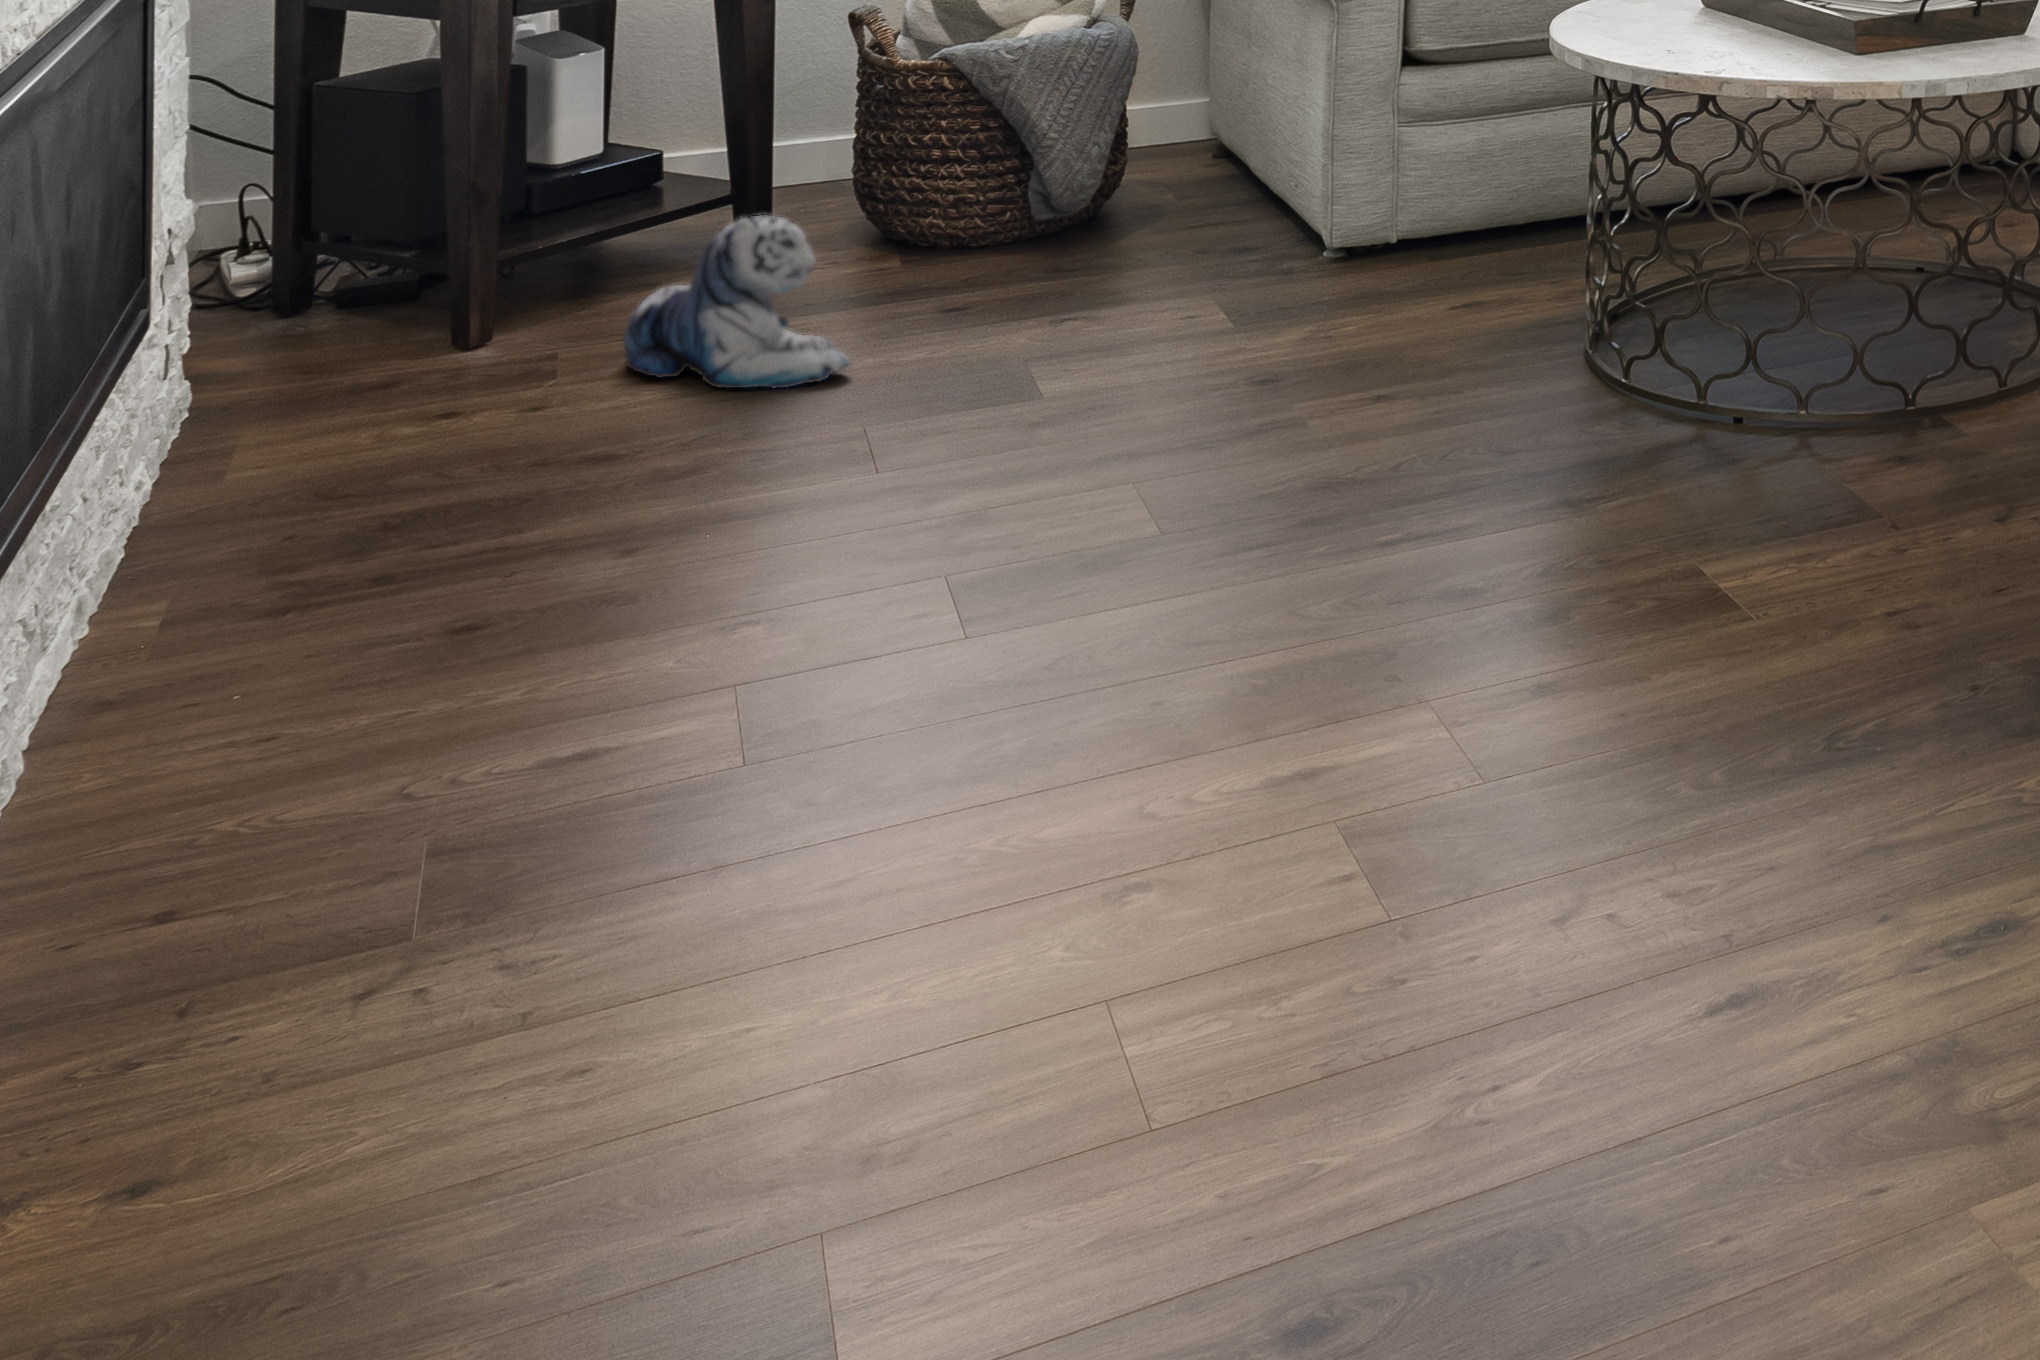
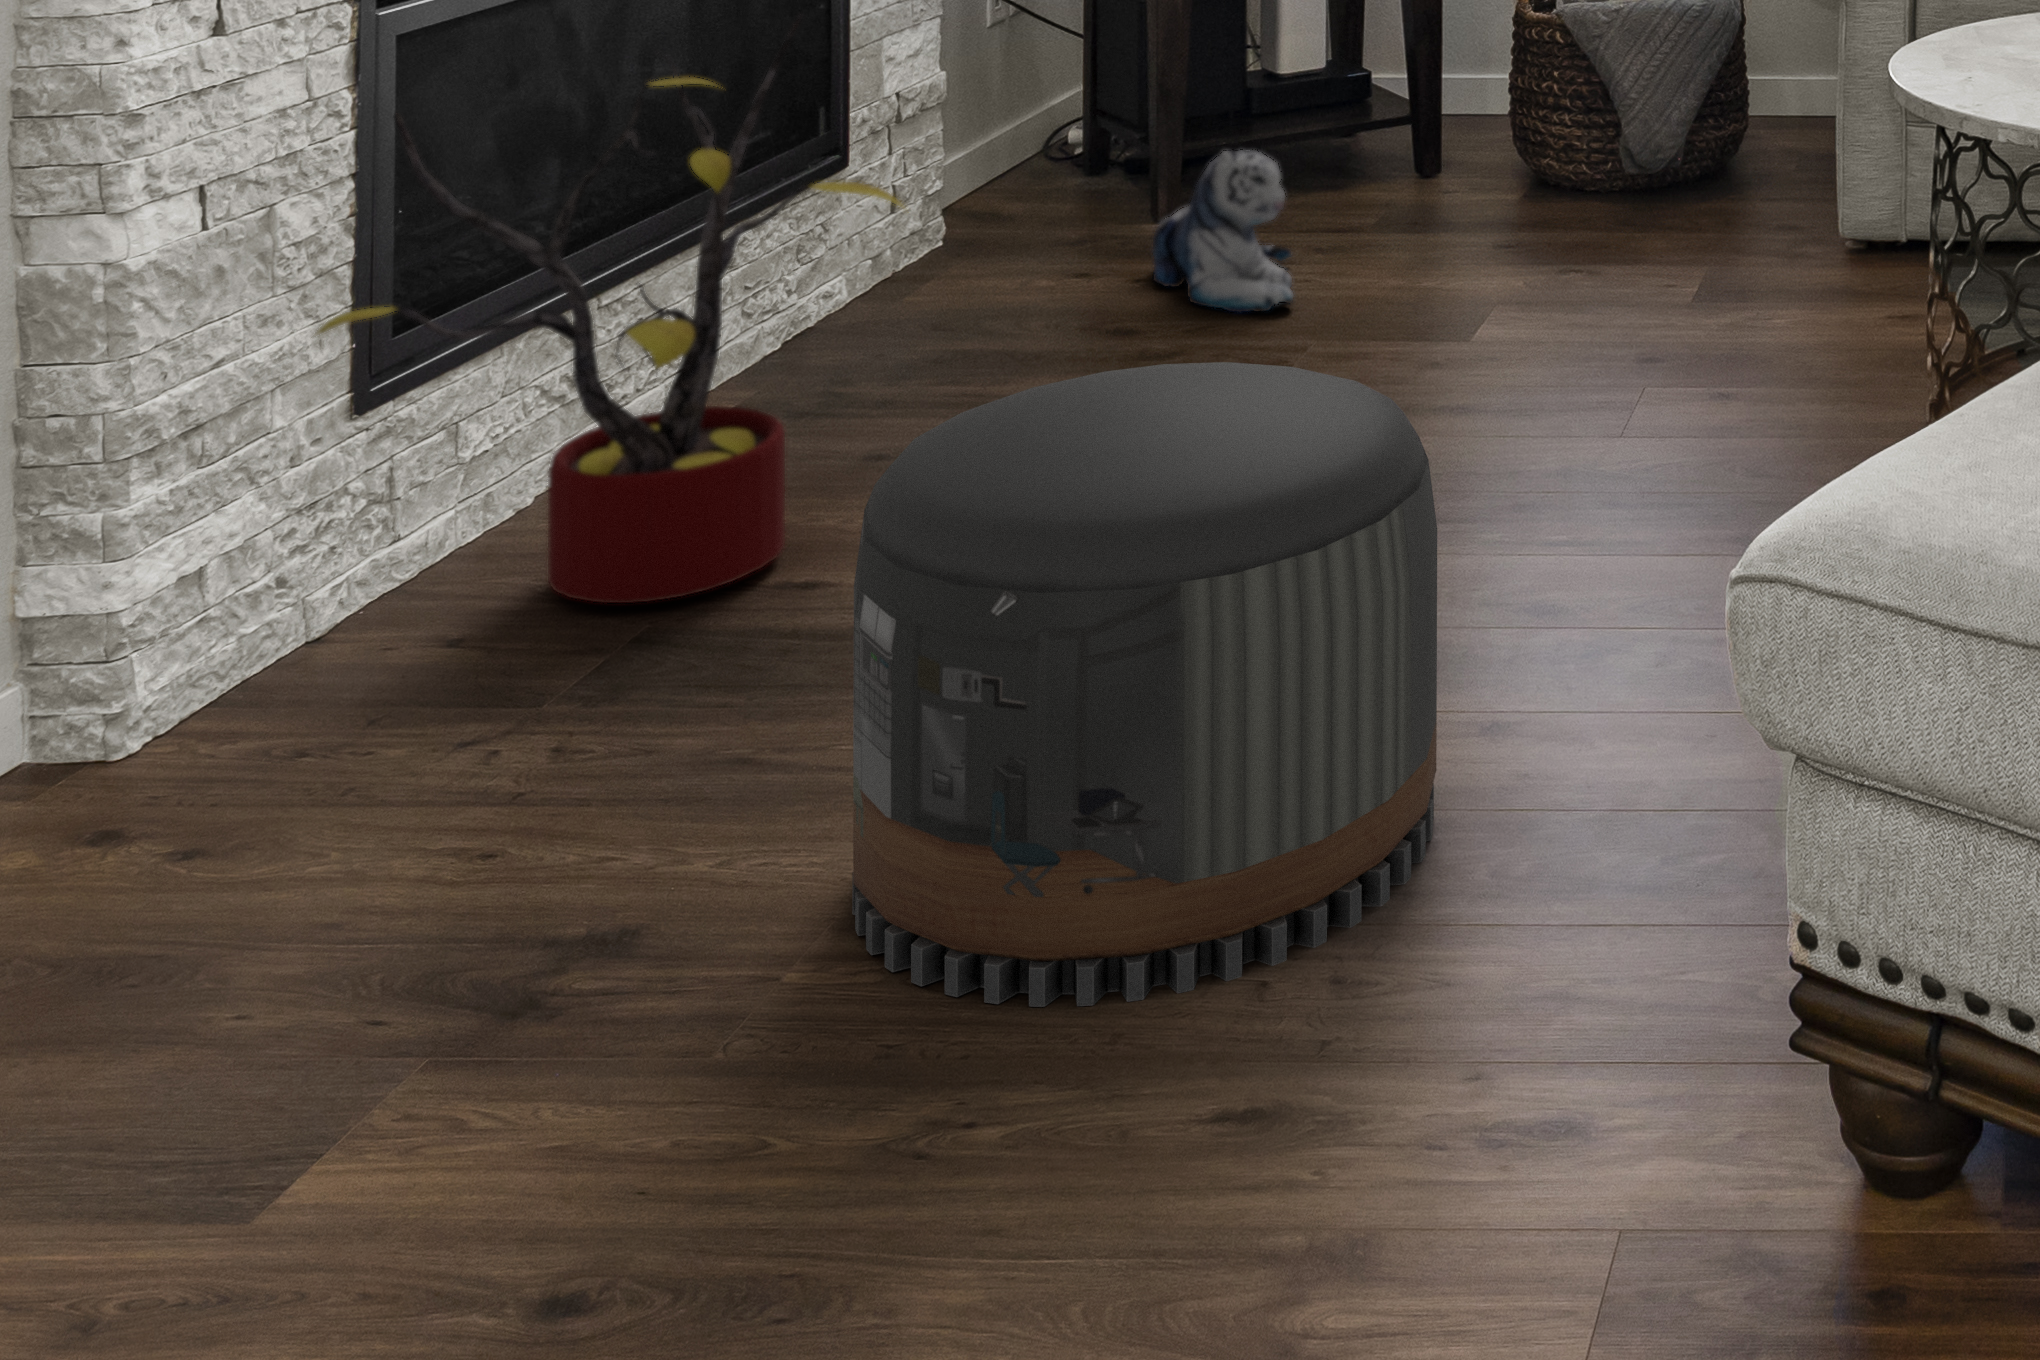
decorative plant: none [29,99,599,809] -> present [316,15,903,603]
pouf: none [1065,357,1643,1022] -> present [852,362,1437,1007]

